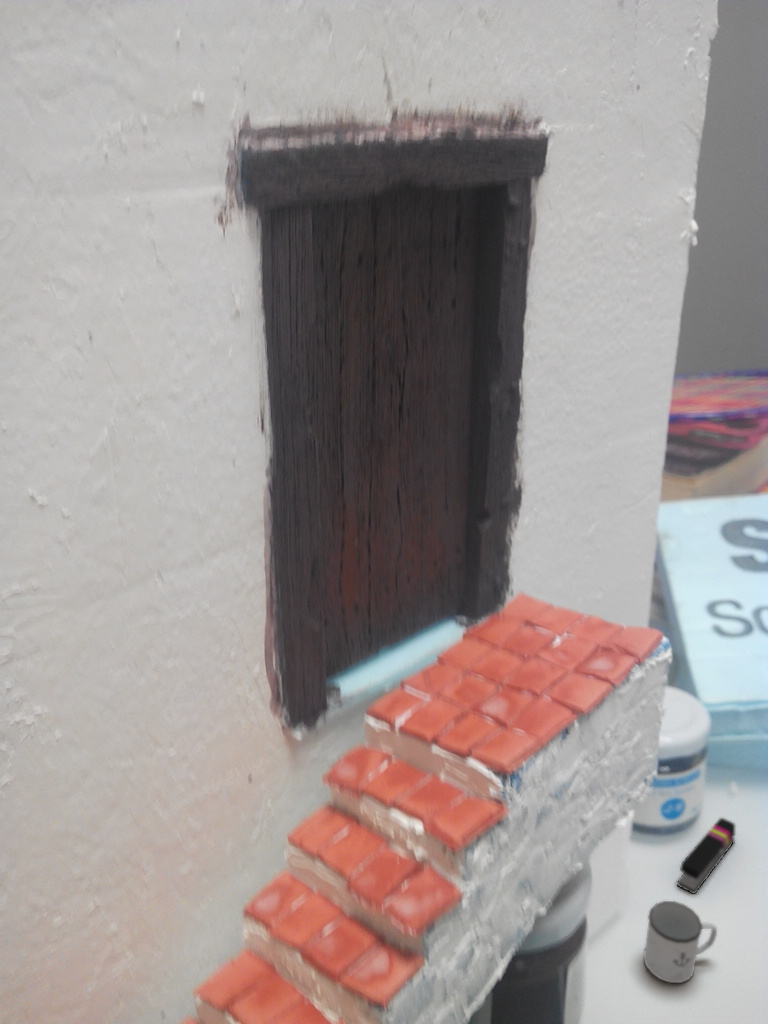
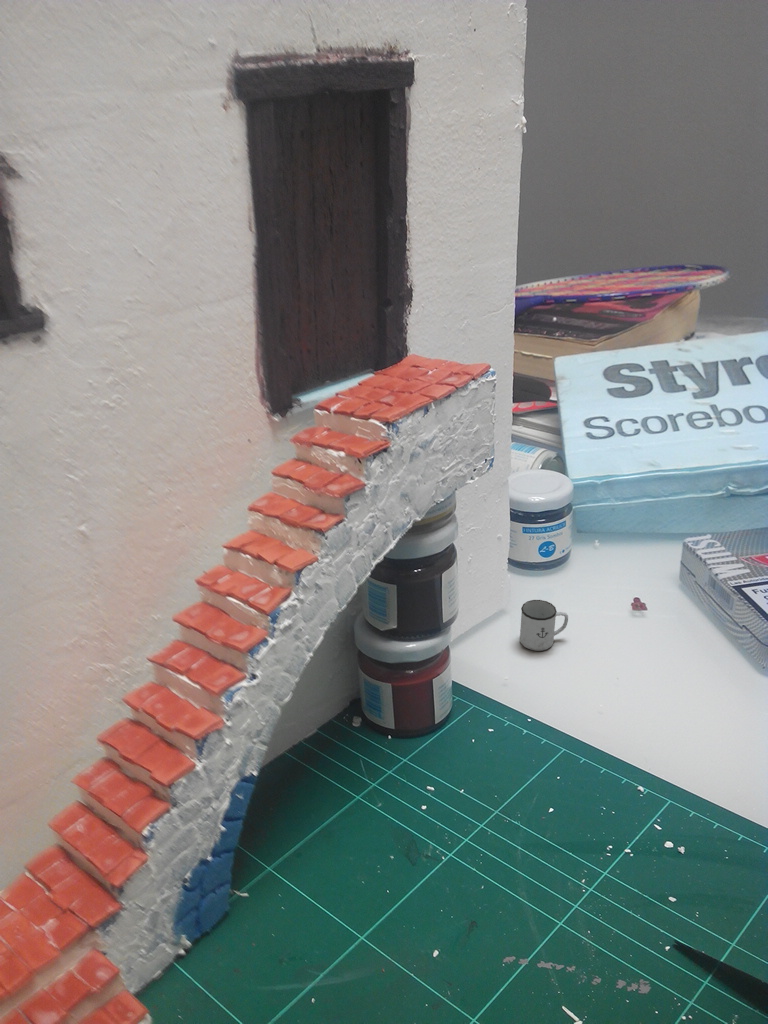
stapler: present [677,818,735,893] -> none [550,562,595,607]

